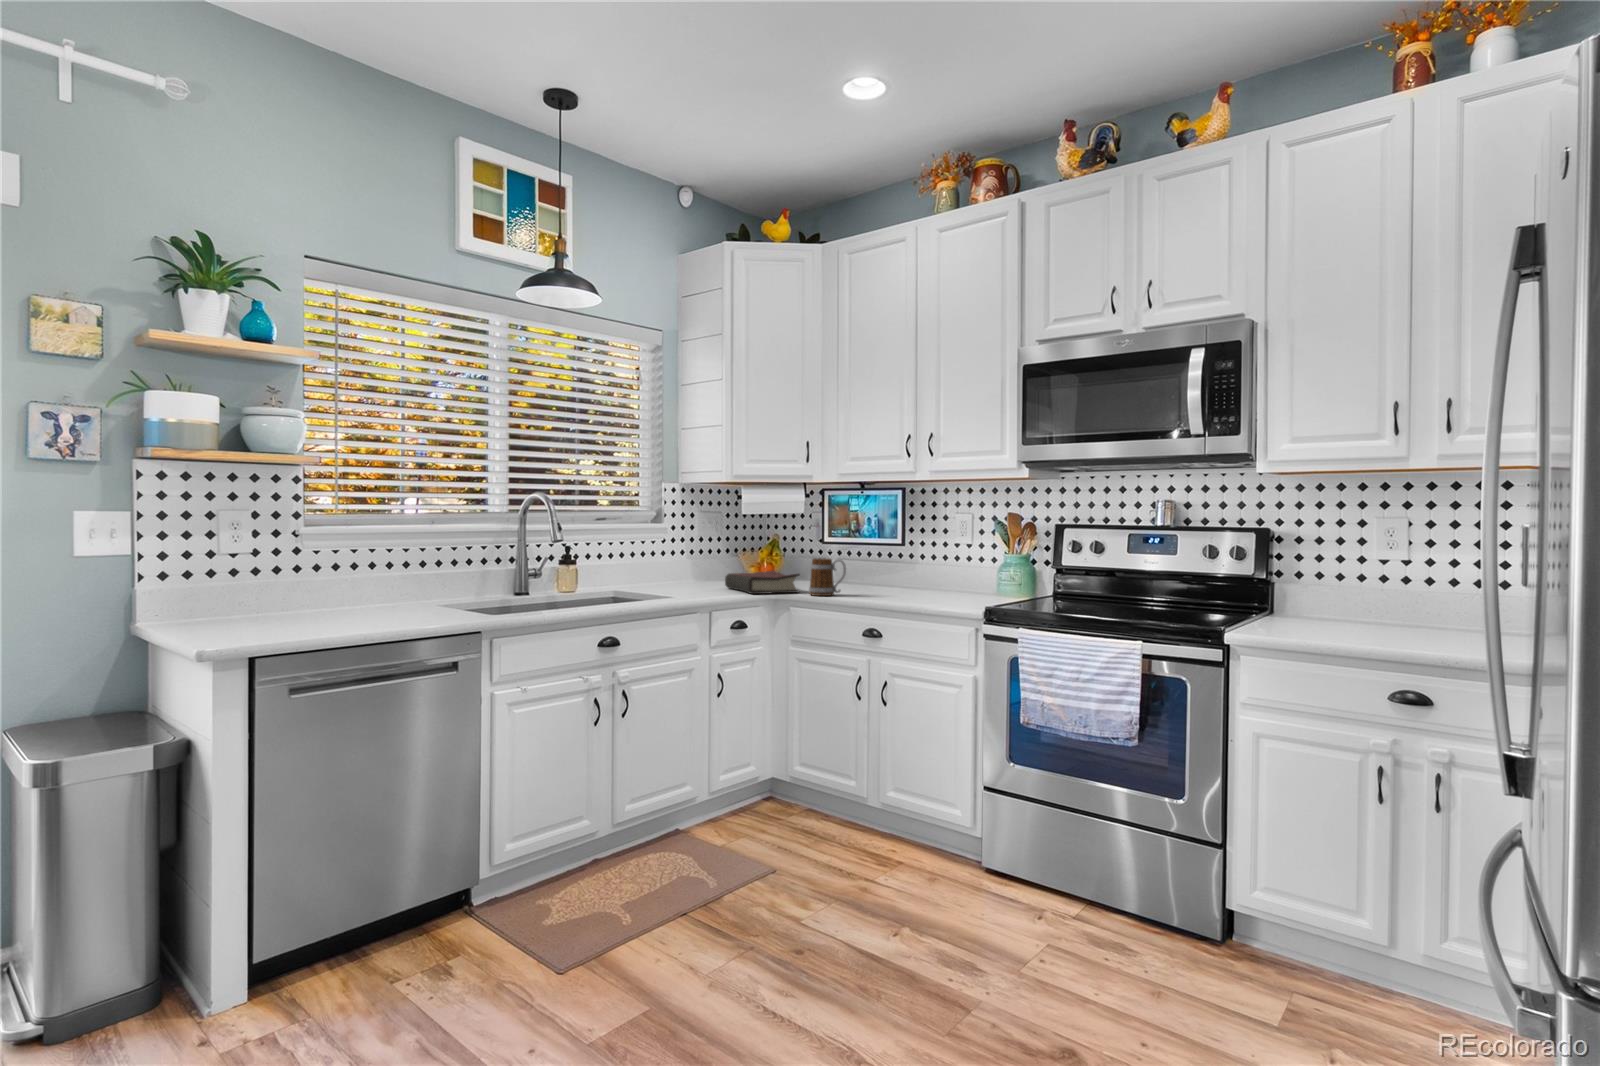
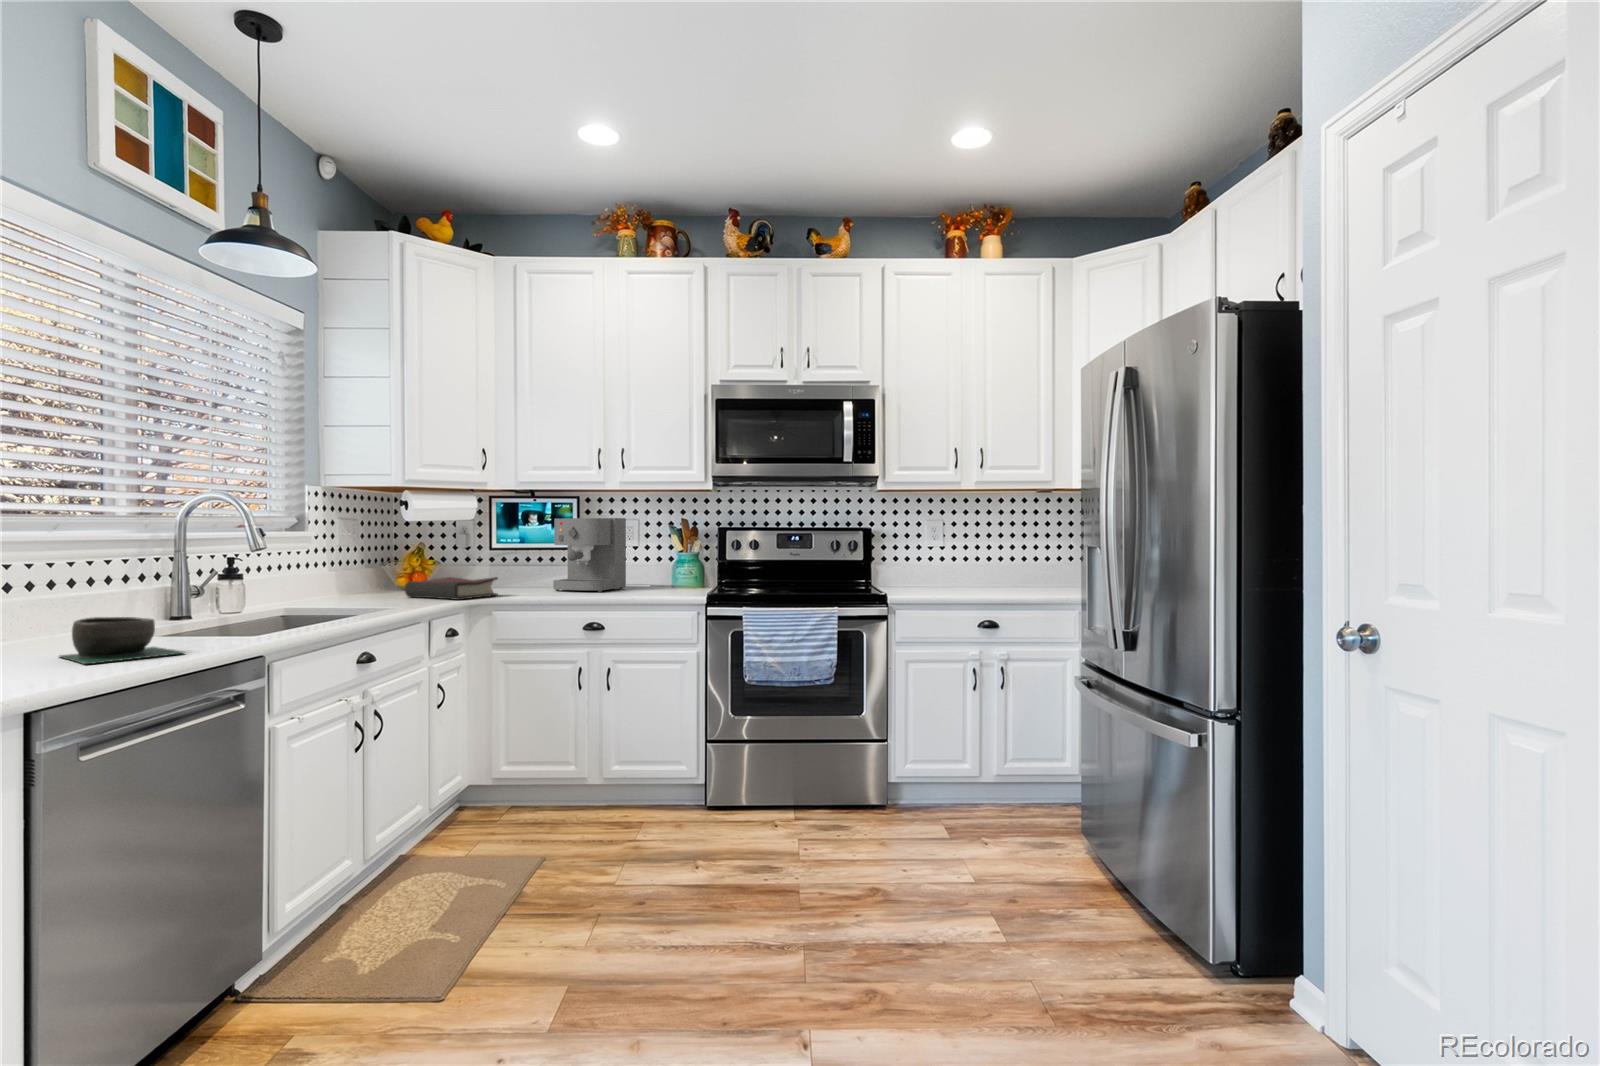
coffee maker: none [867,512,950,596] -> present [553,518,626,592]
mug: present [809,558,846,596] -> none [513,561,551,597]
bowl: none [355,591,428,625] -> present [59,617,183,664]

